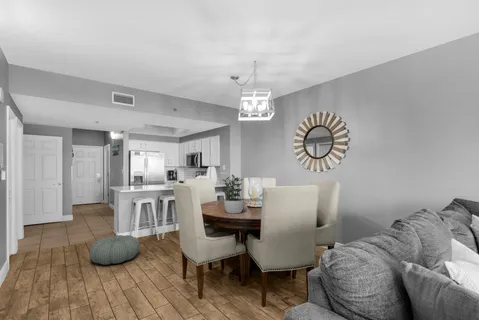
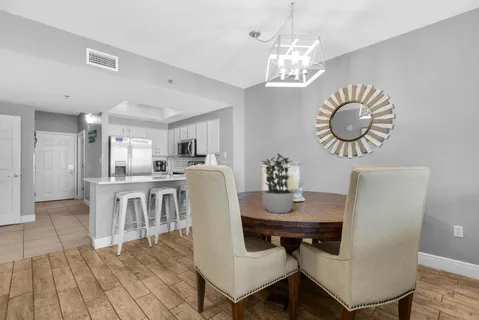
pouf: present [90,235,140,265] -> none [50,243,127,291]

